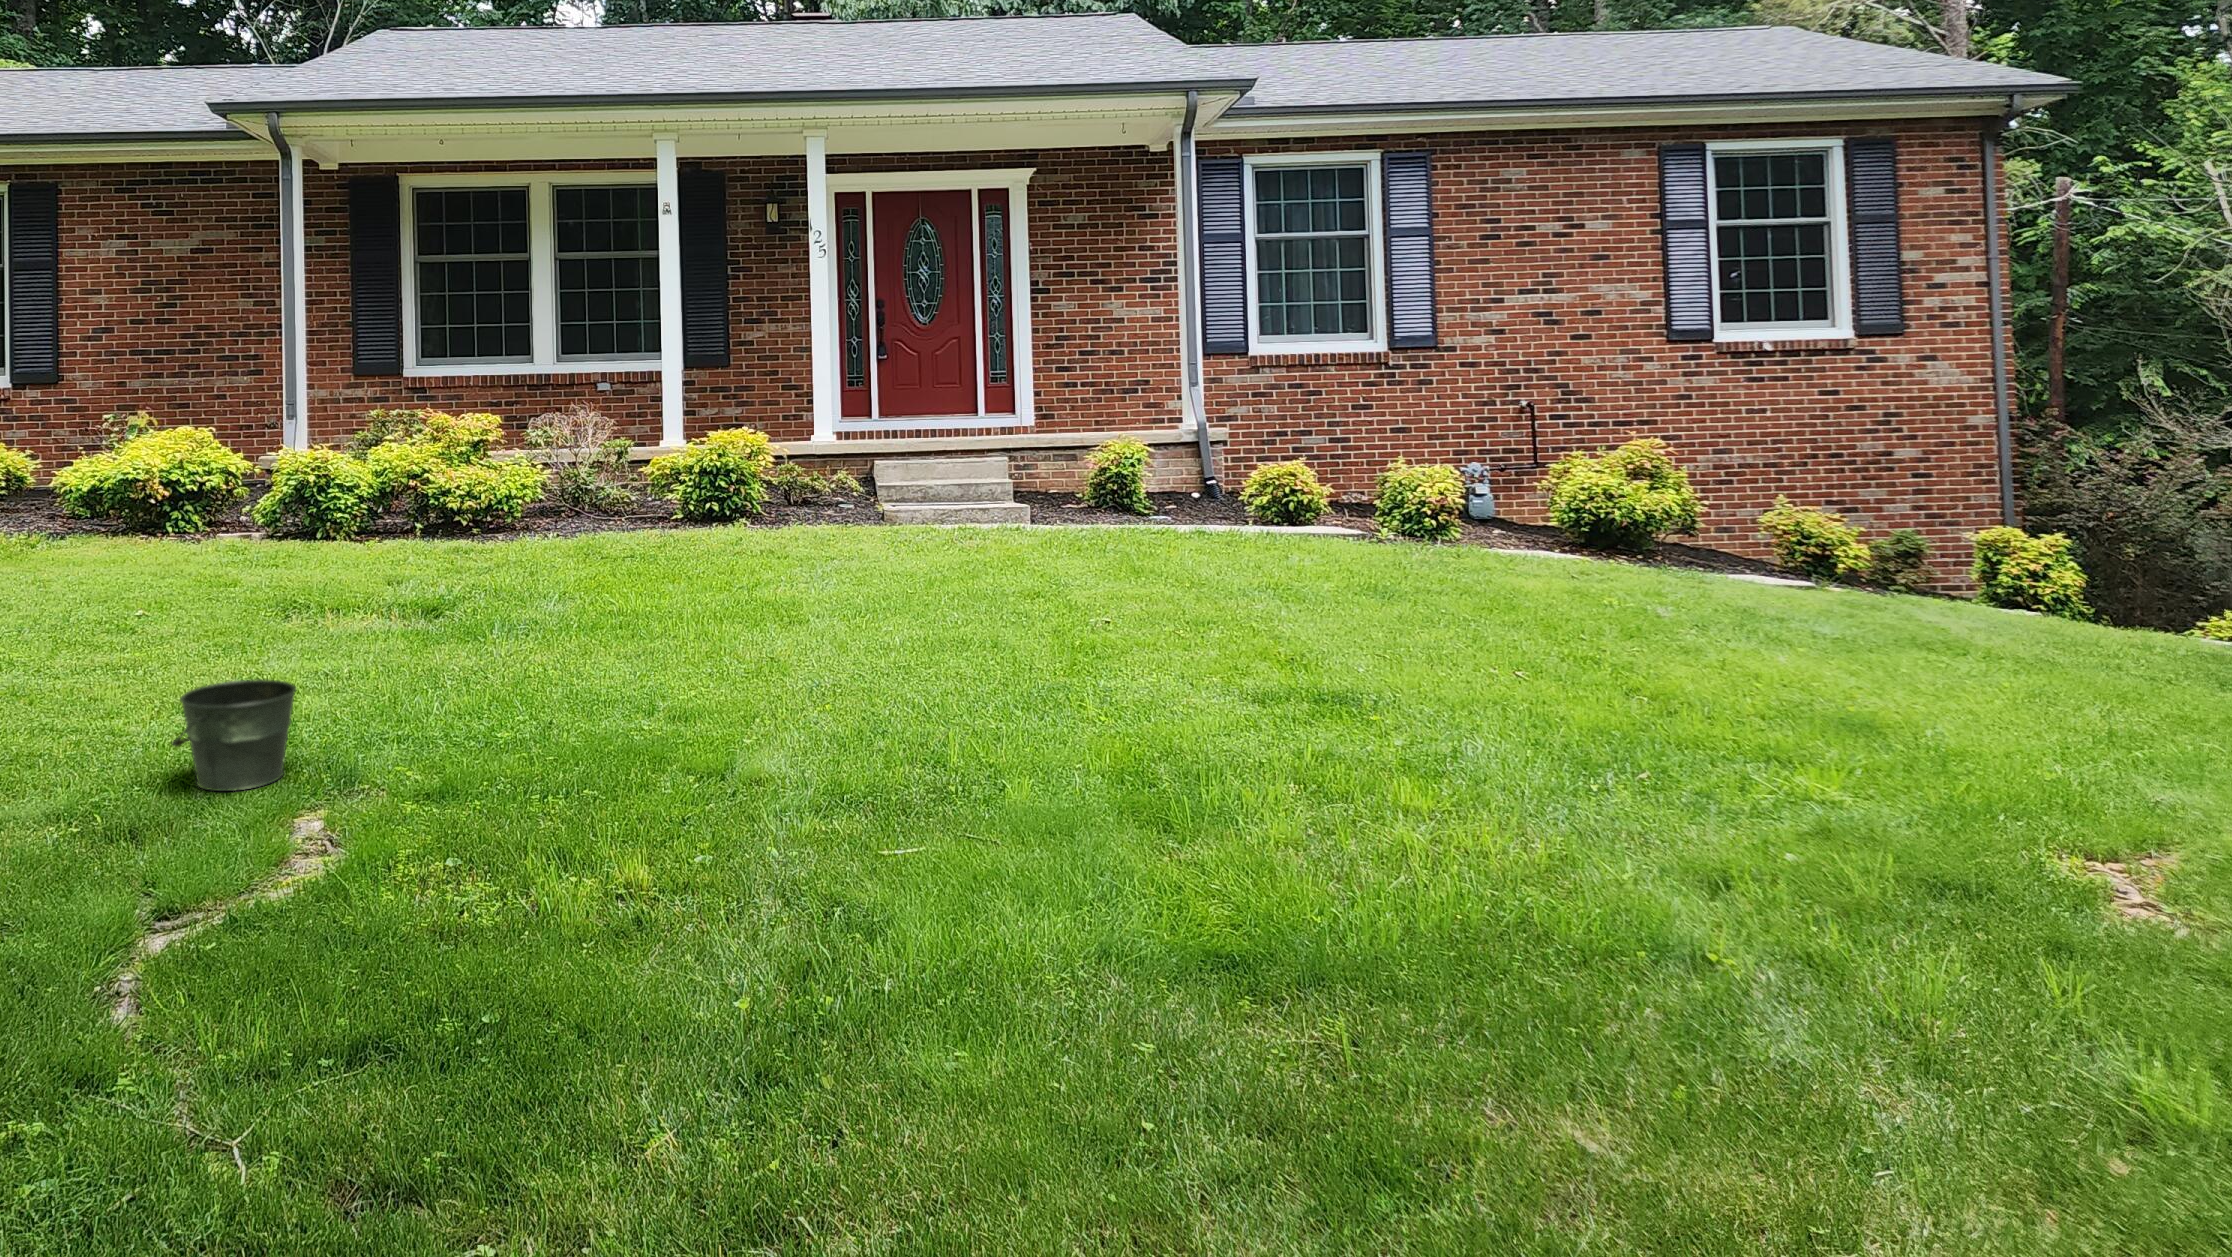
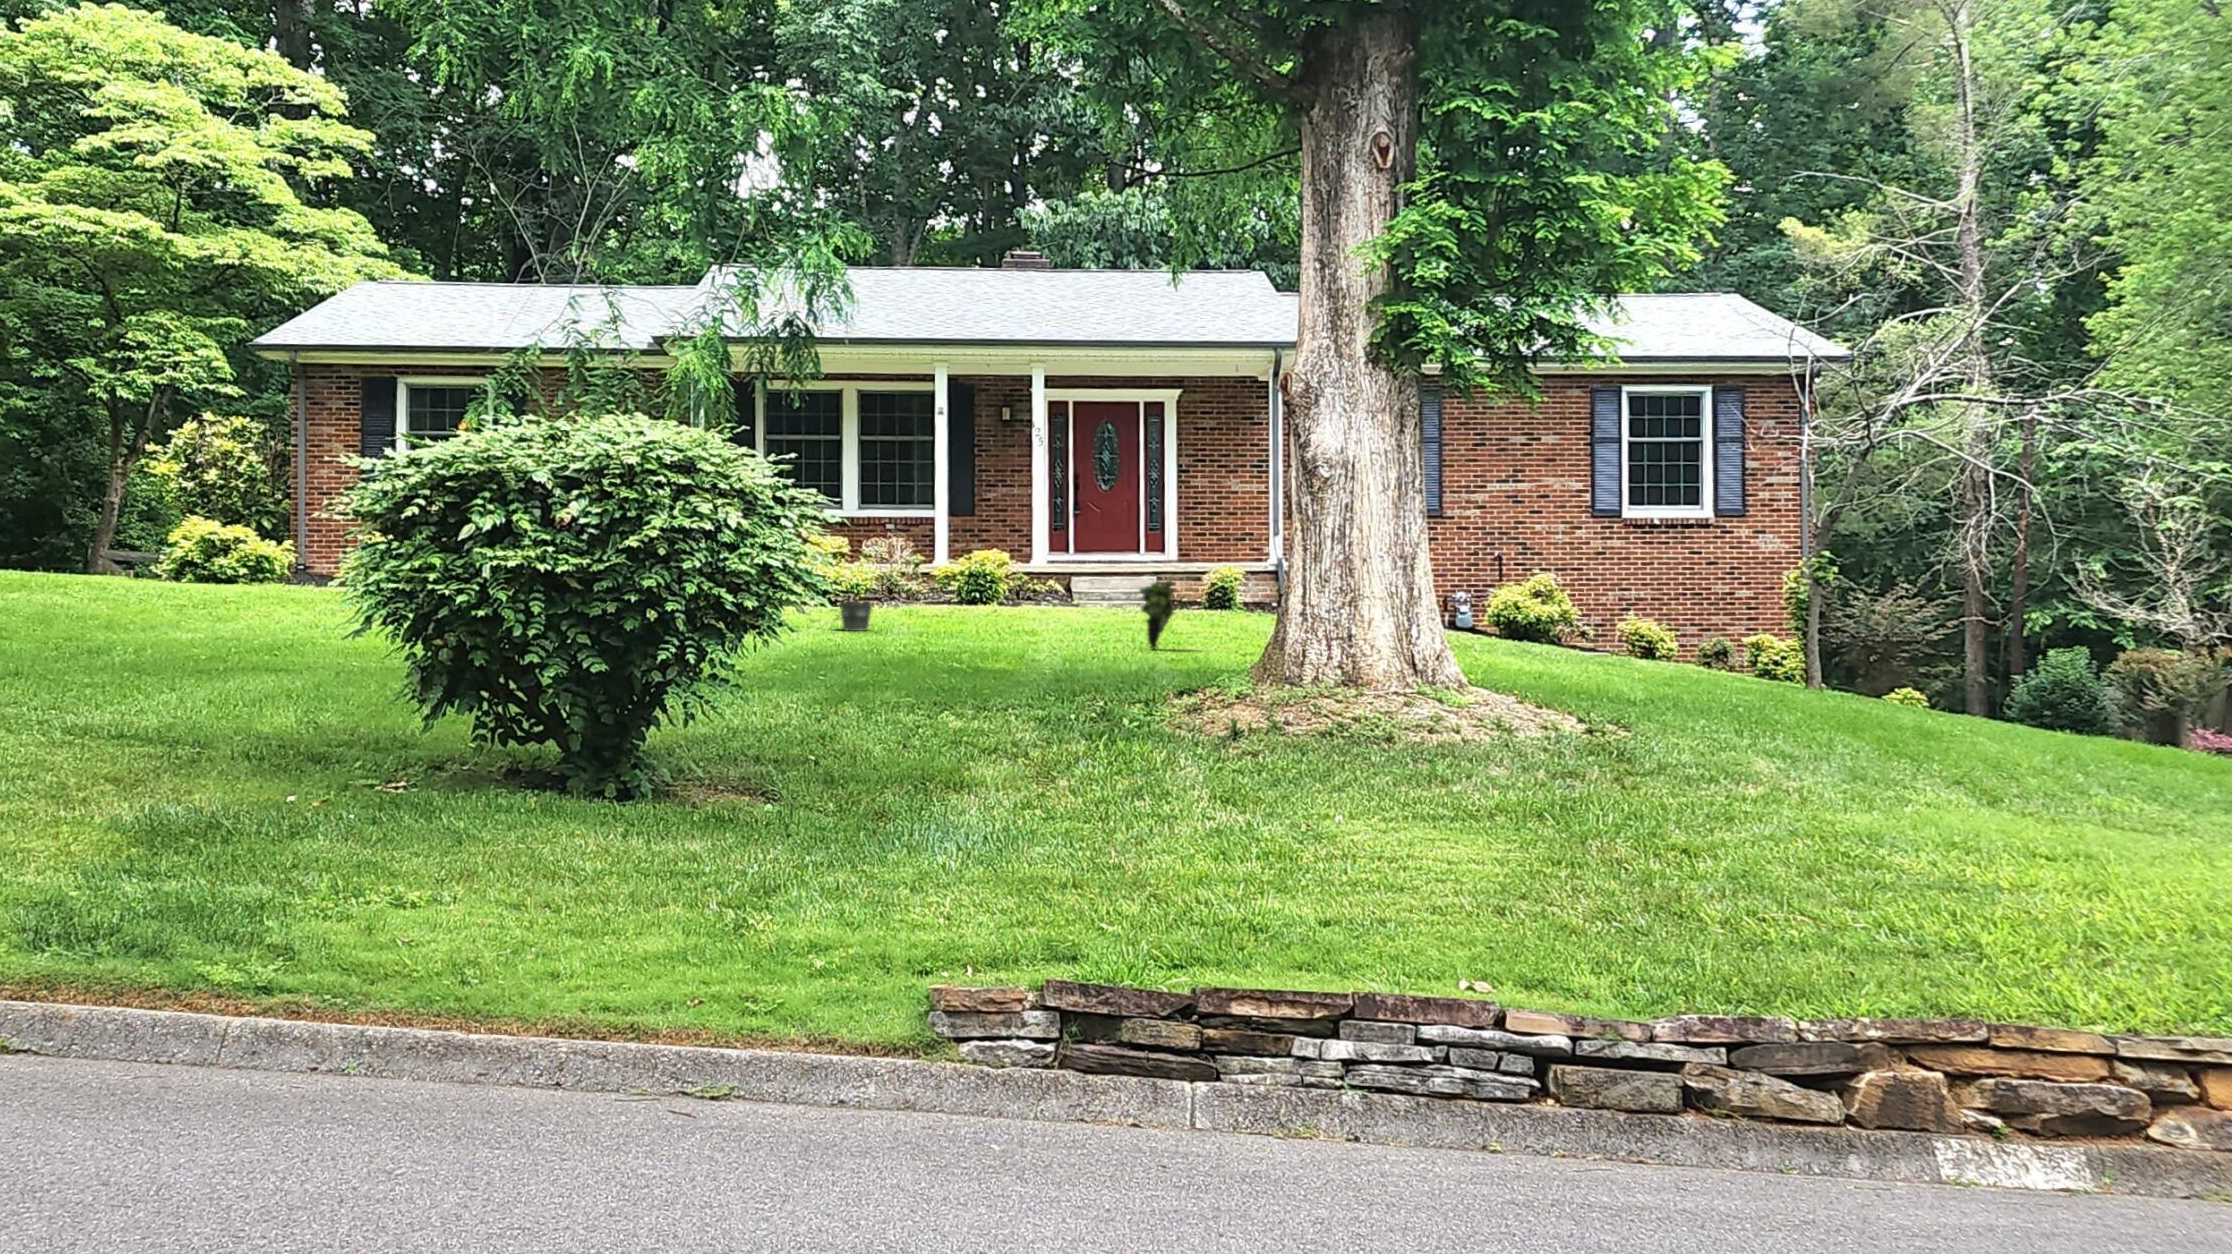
potted plant: none [1307,712,1530,1119] -> present [1140,580,1175,649]

